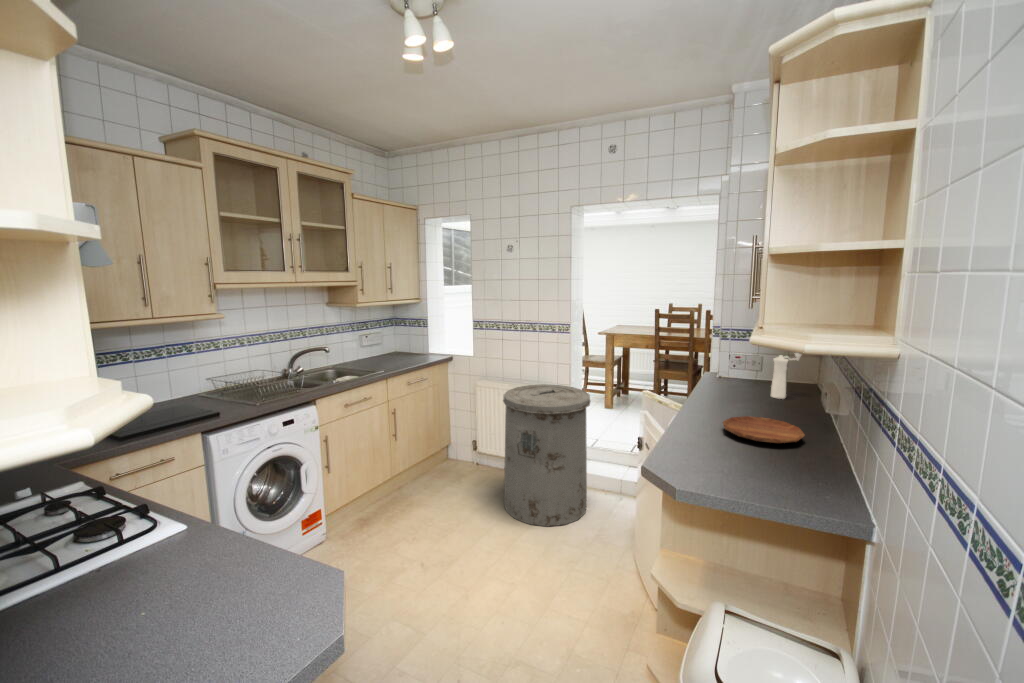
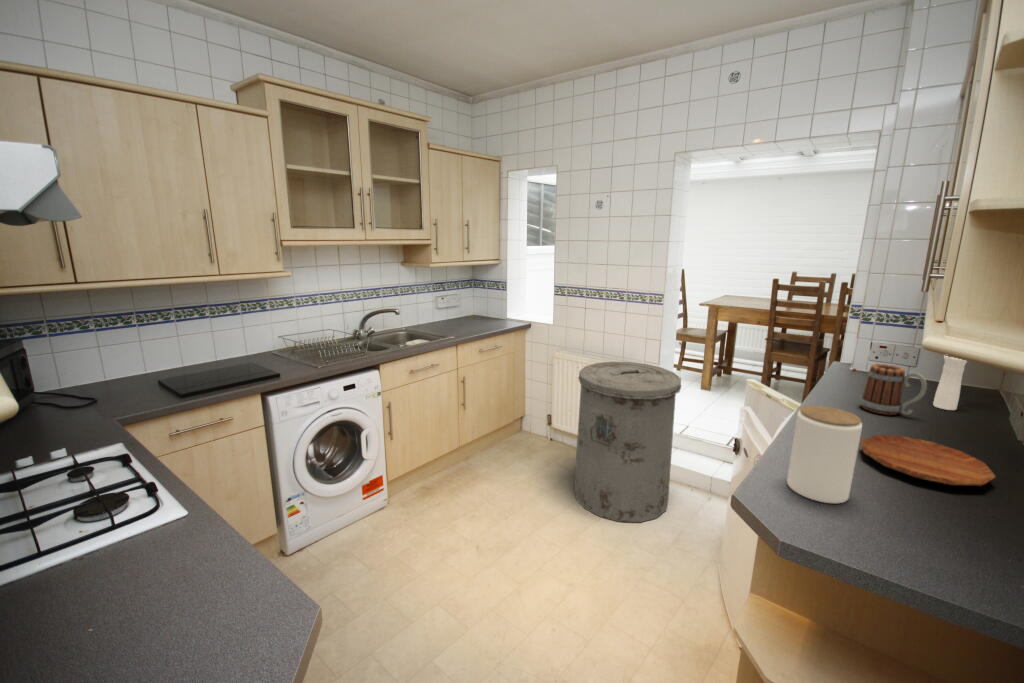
mug: none [722,367,764,405] -> present [860,363,927,415]
jar: none [675,394,719,462] -> present [787,405,862,503]

